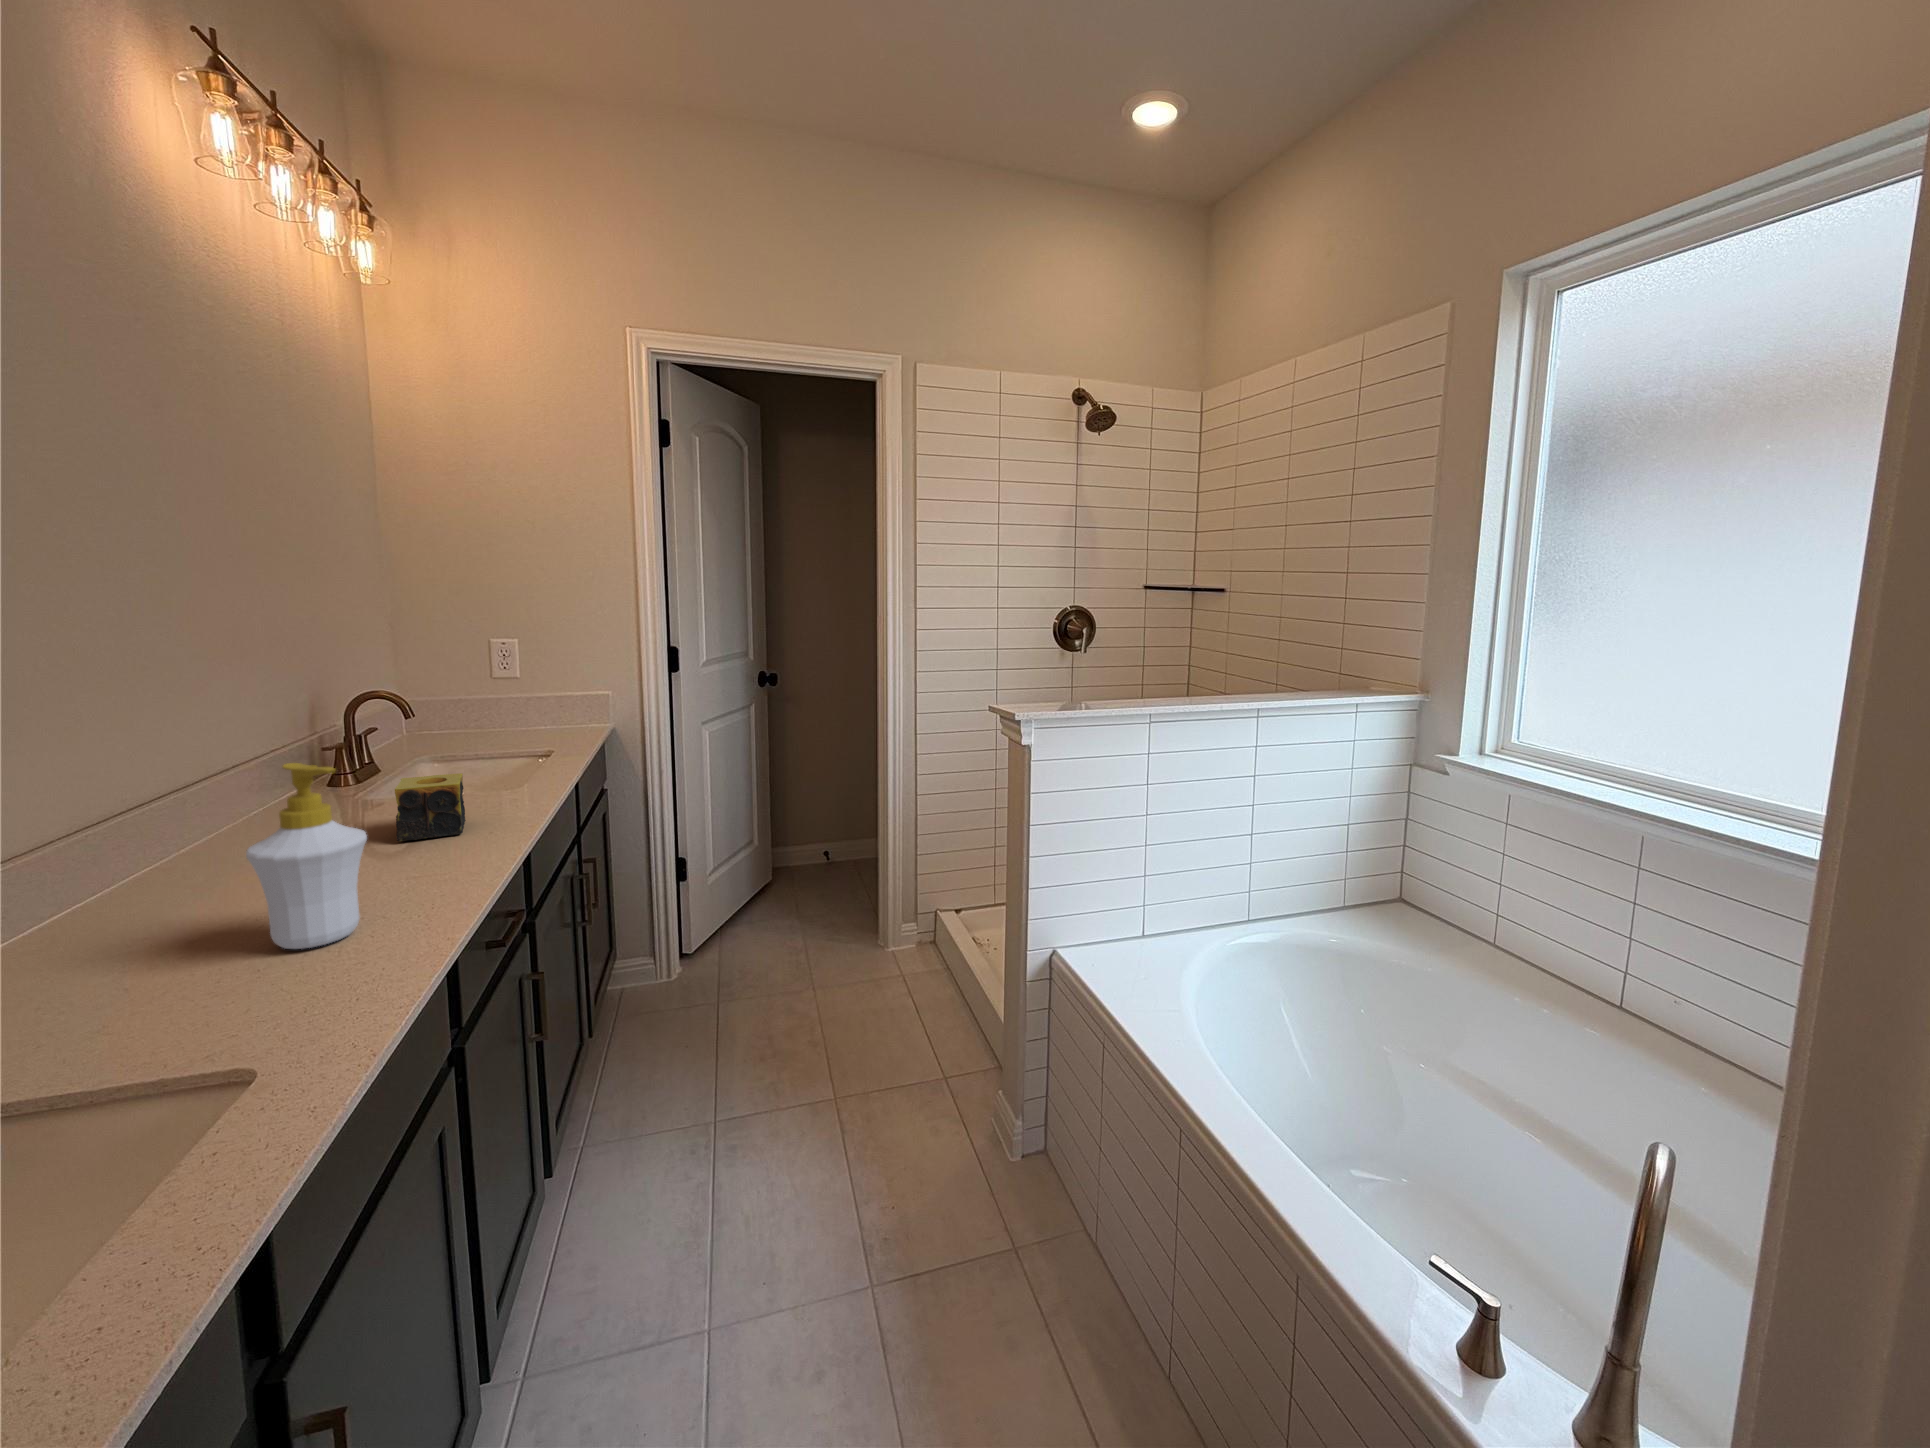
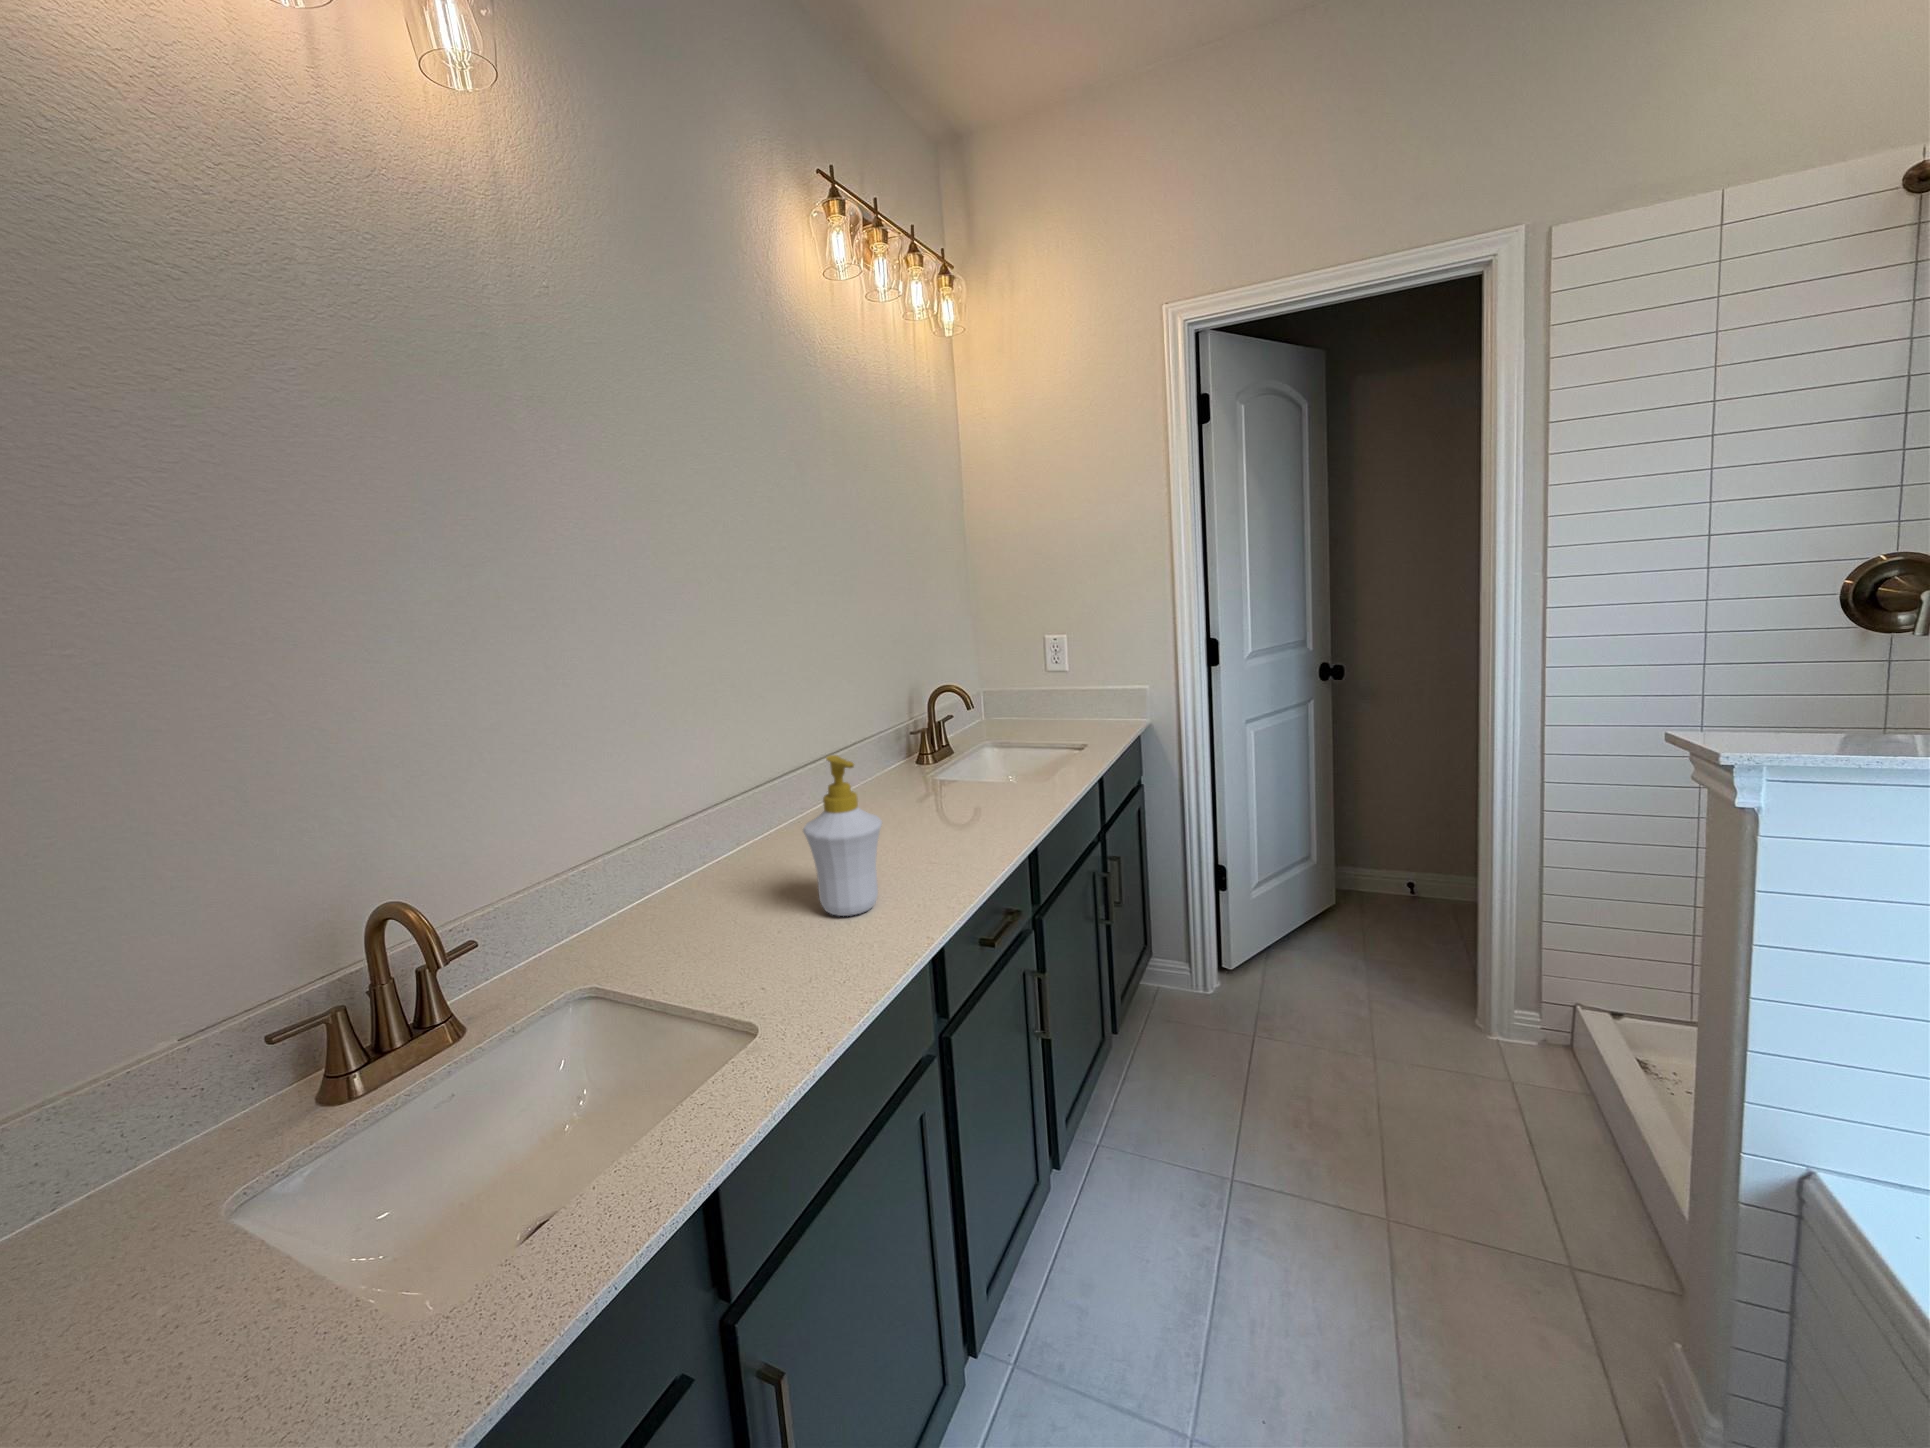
candle: present [395,773,466,841] -> none [934,766,992,824]

